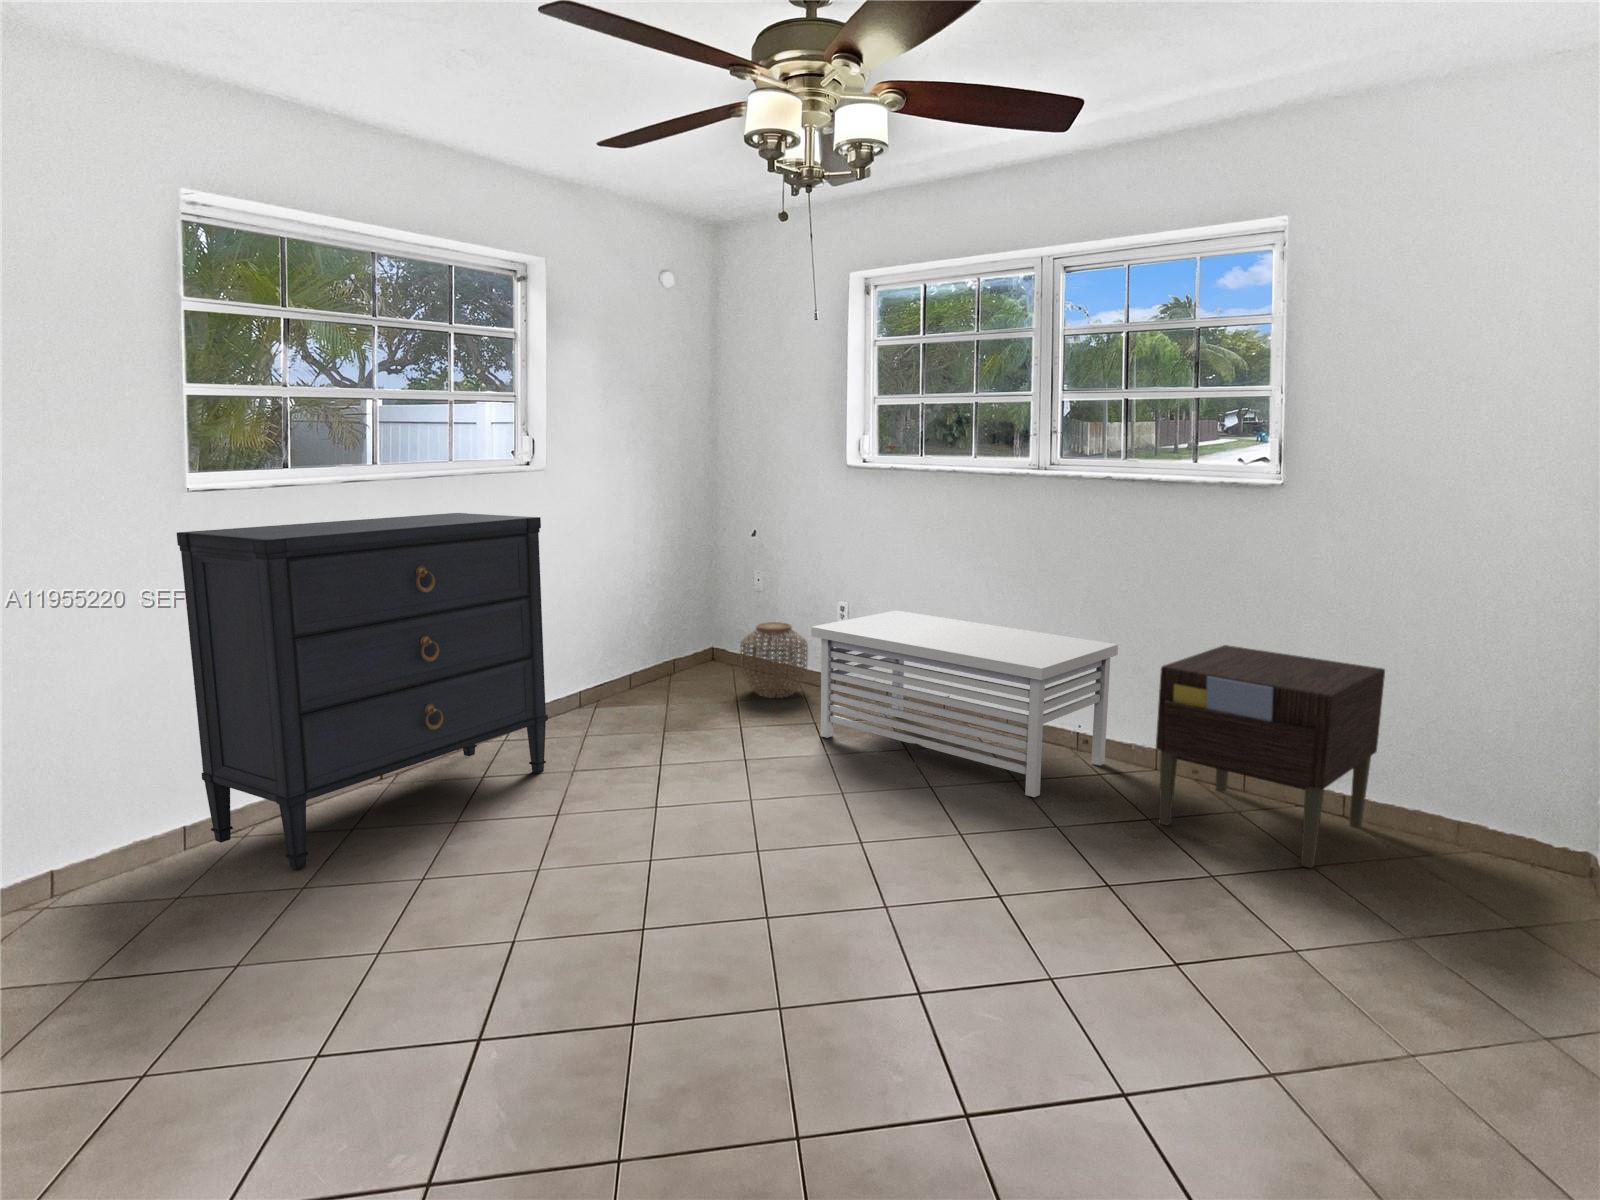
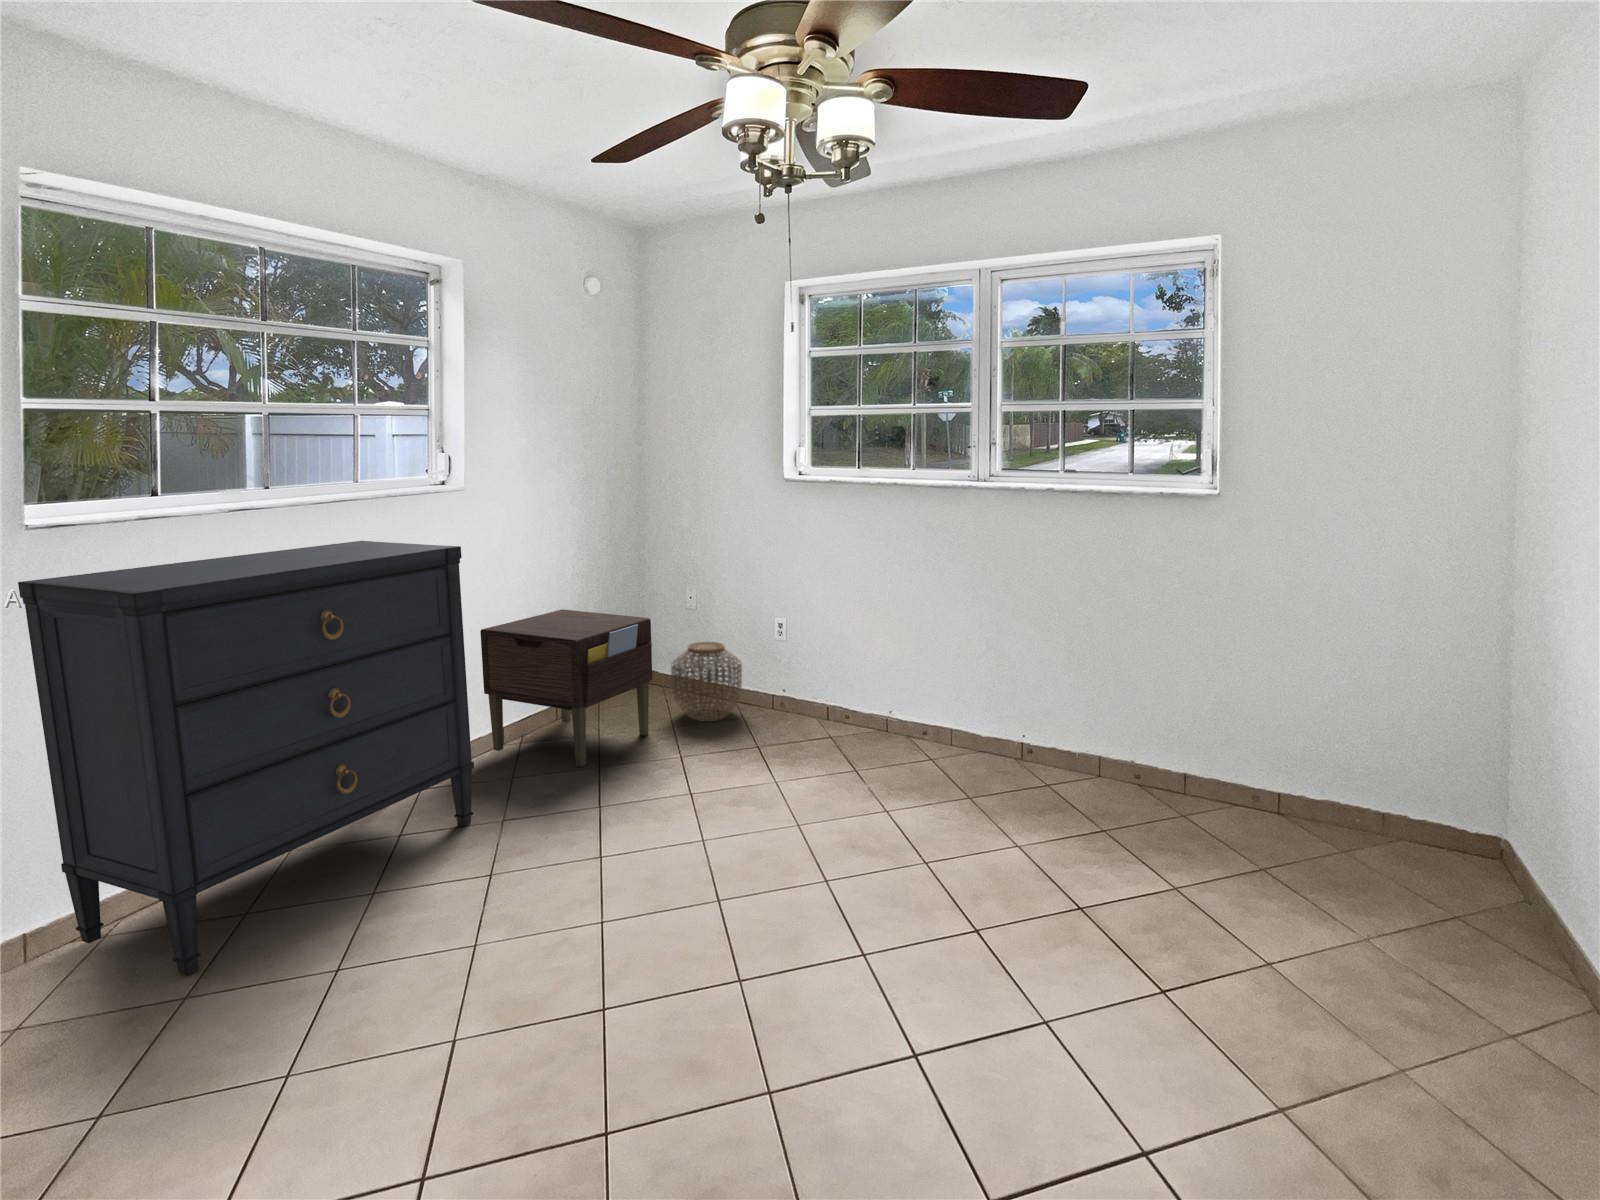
storage bench: present [811,611,1118,797] -> none [754,629,1070,828]
nightstand: present [1156,645,1385,868] -> present [480,609,652,767]

